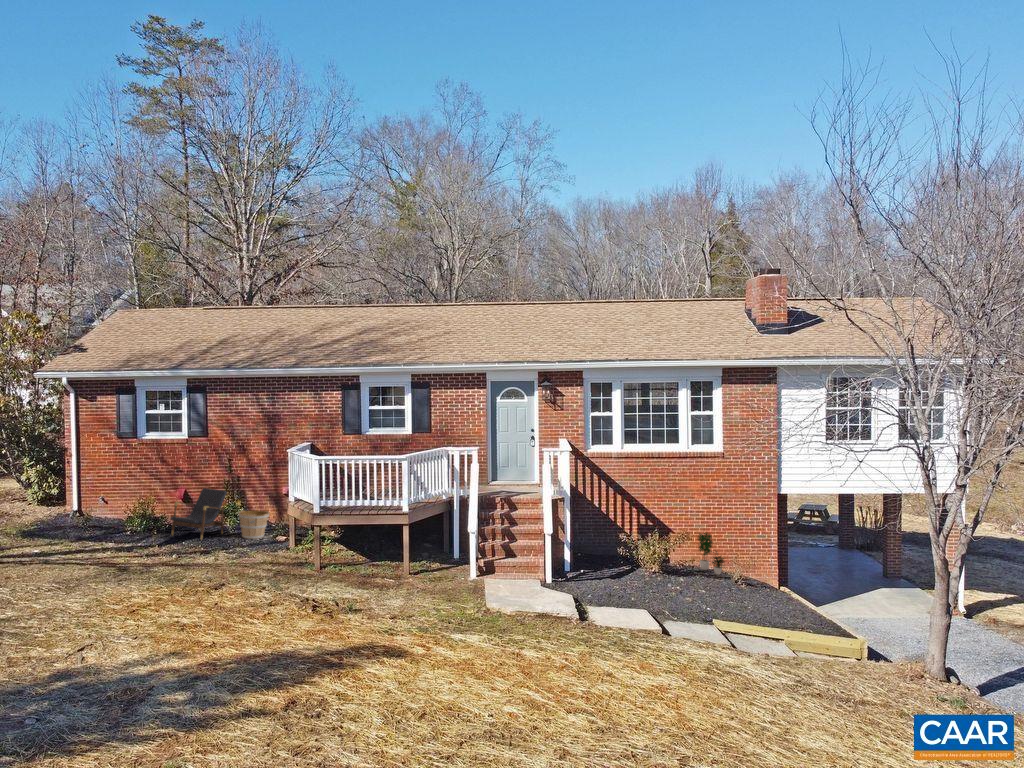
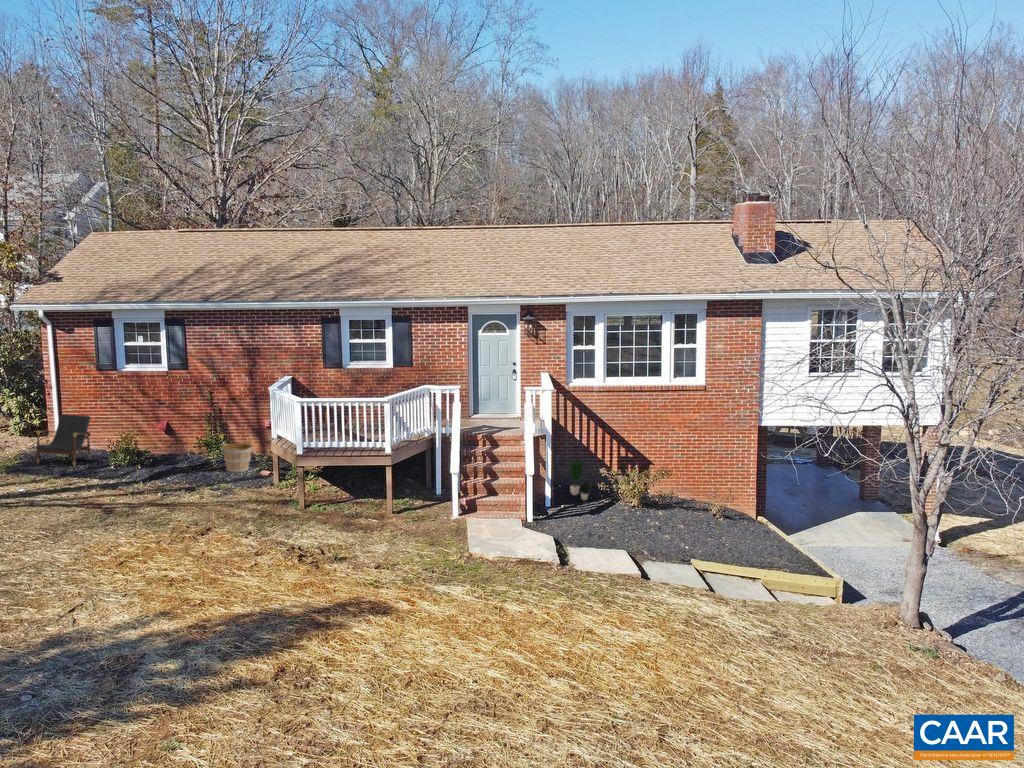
lounge chair: present [171,488,227,540] -> present [36,414,90,466]
potted plant: present [698,533,724,575] -> present [569,460,591,500]

